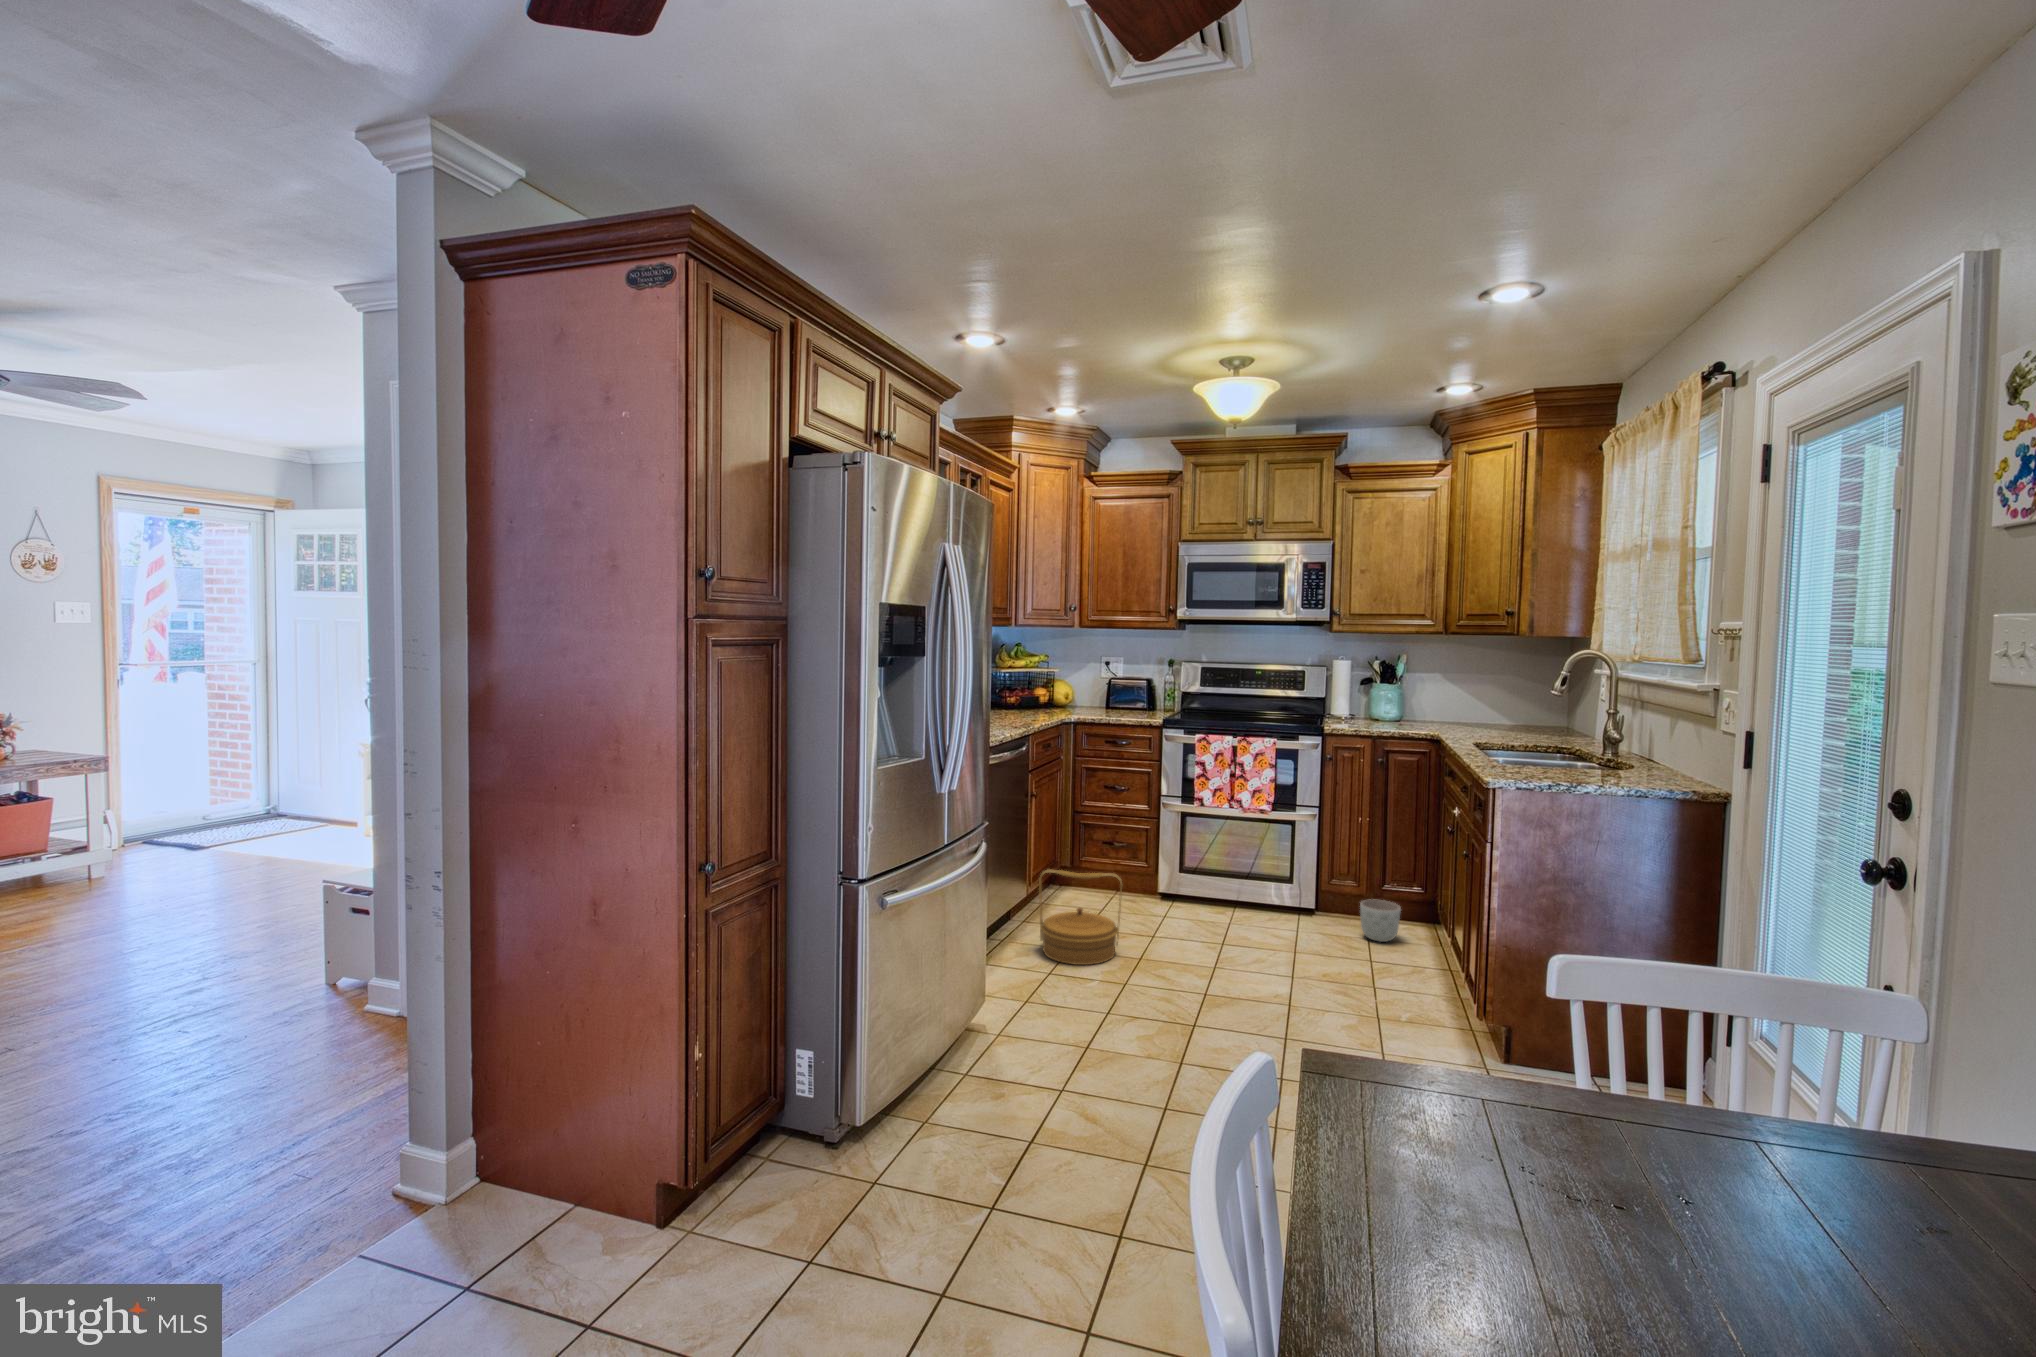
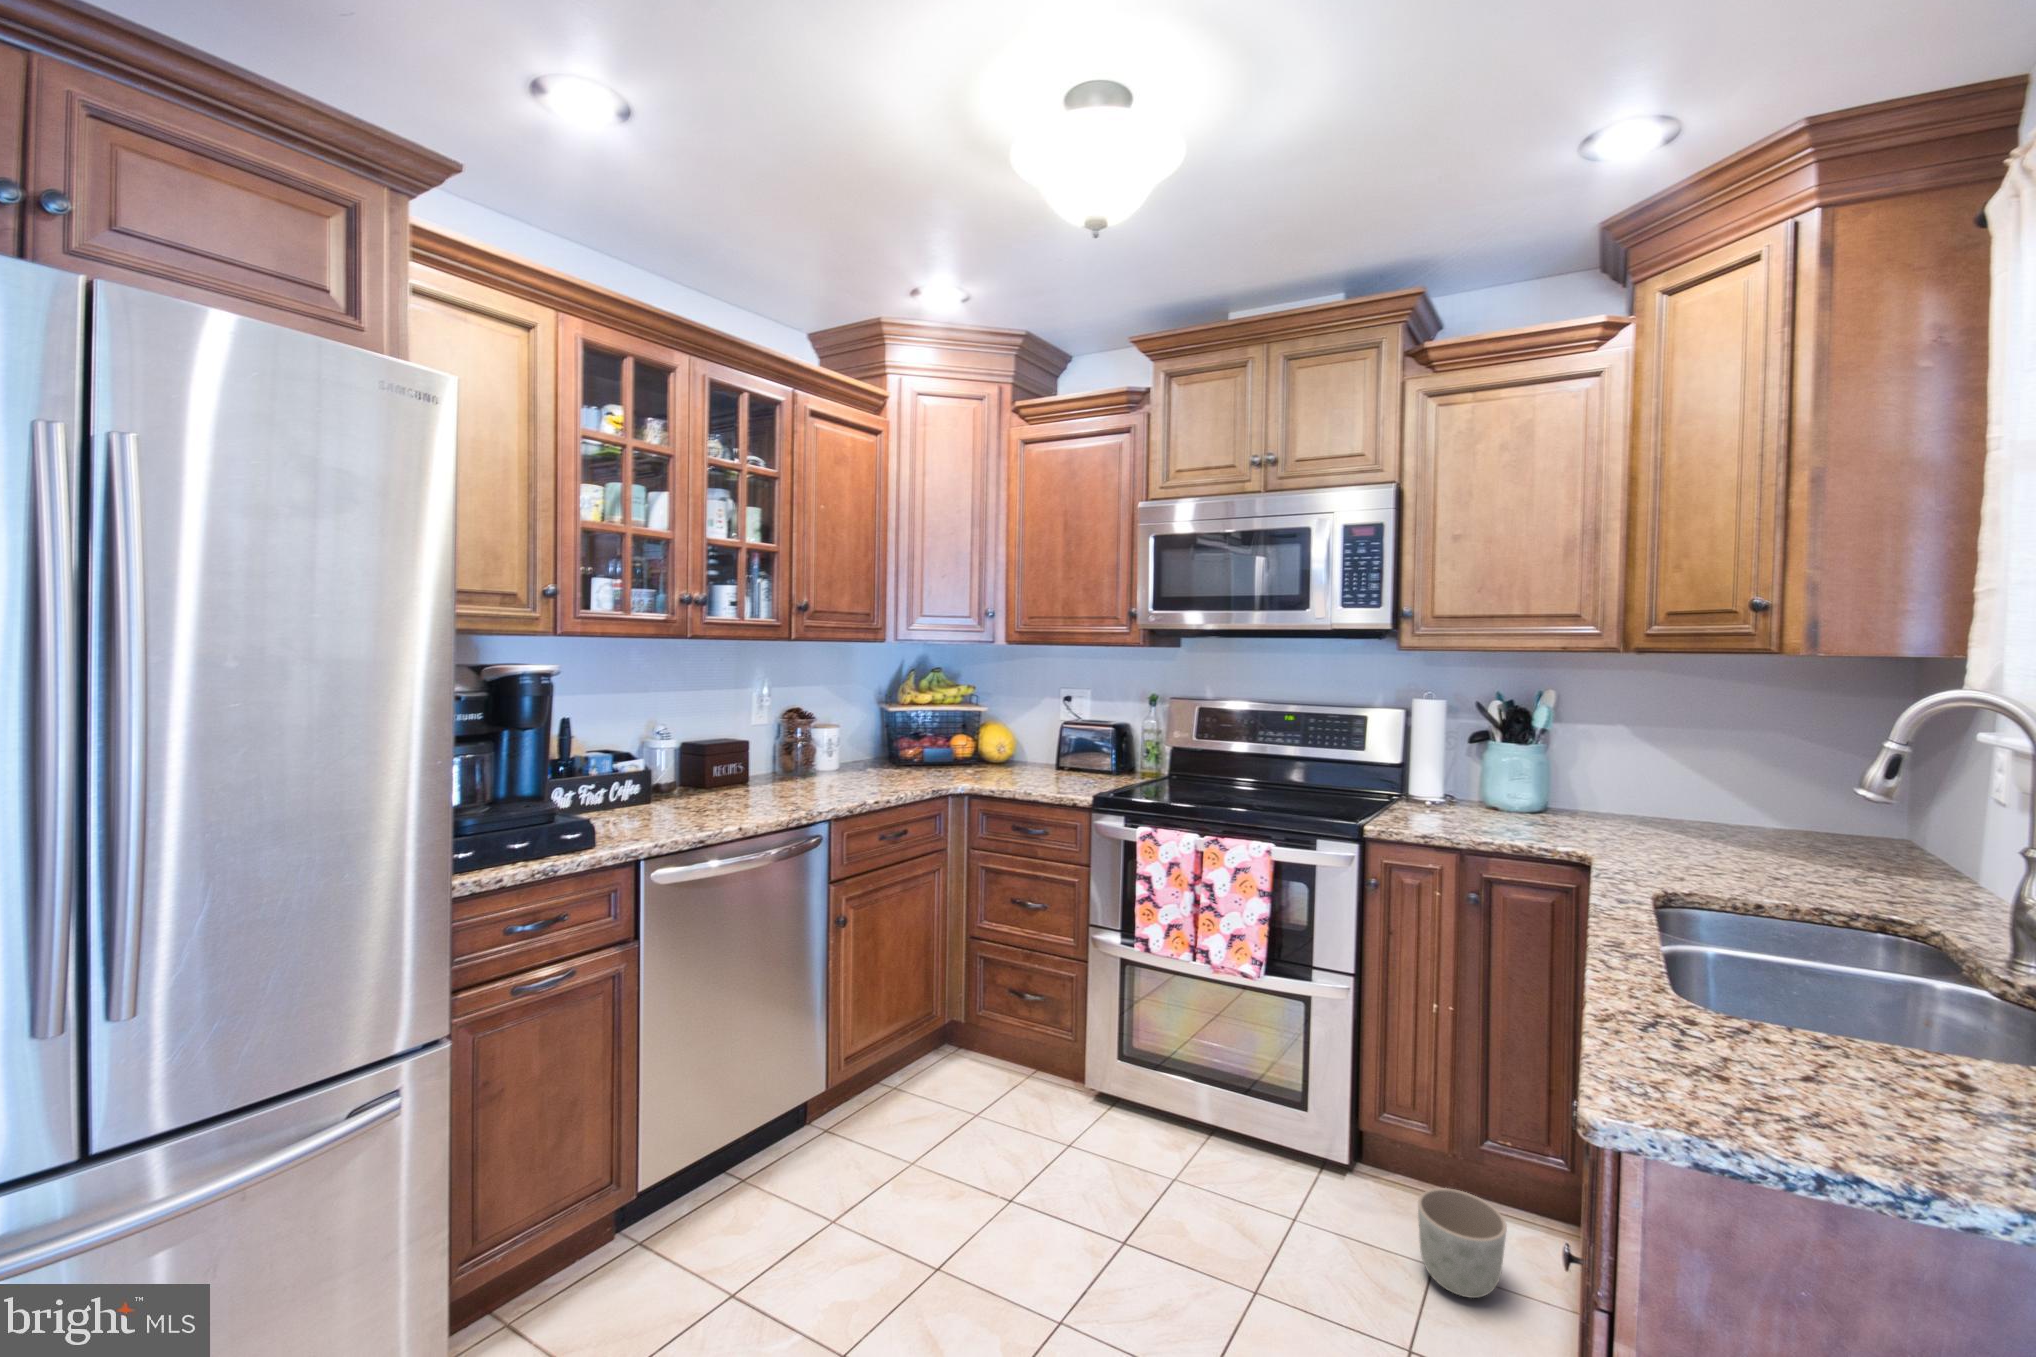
basket: present [1039,869,1122,965] -> none [766,1081,910,1293]

